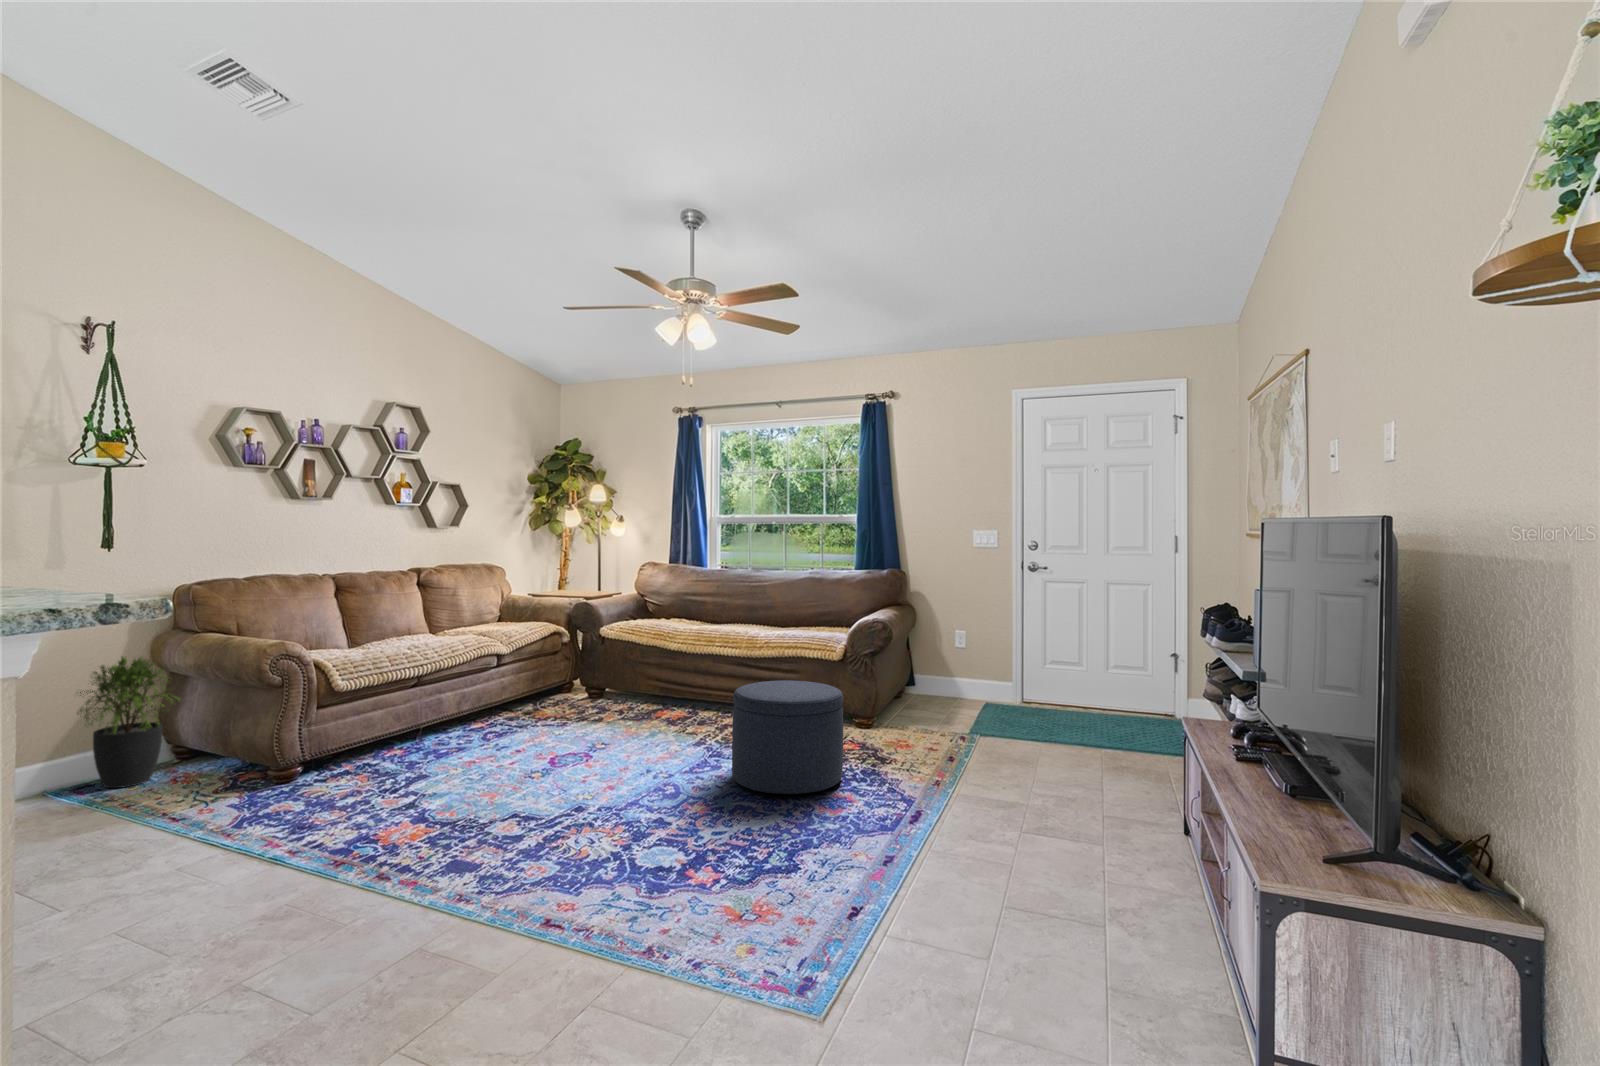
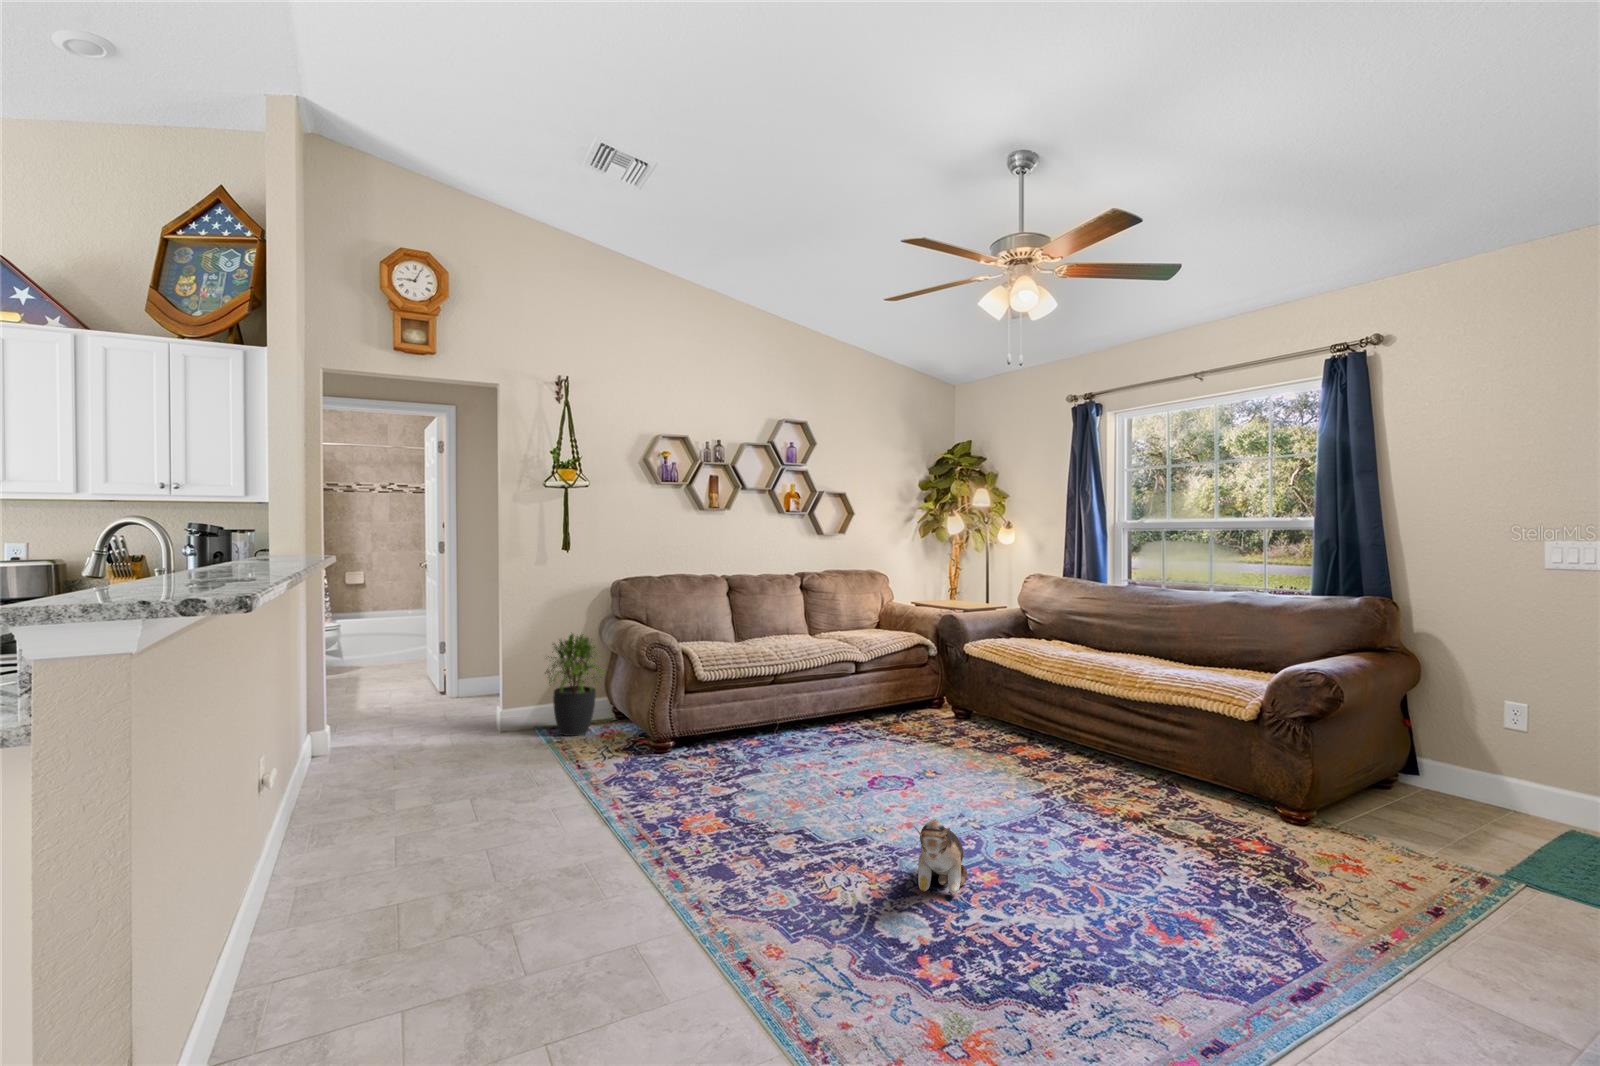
ottoman: present [732,680,843,794] -> none [1050,733,1214,901]
plush toy: none [649,767,686,829] -> present [915,819,967,894]

